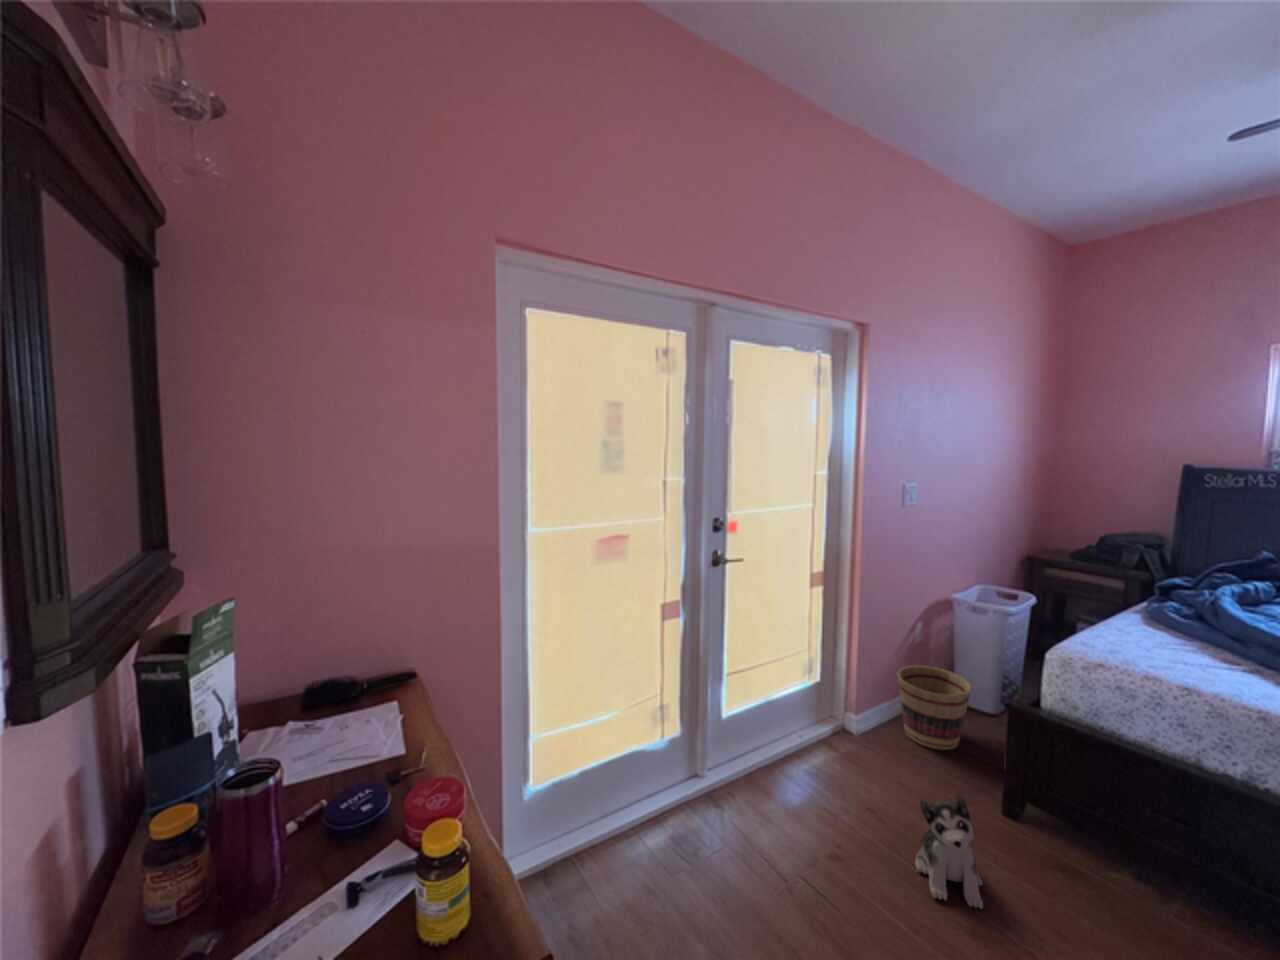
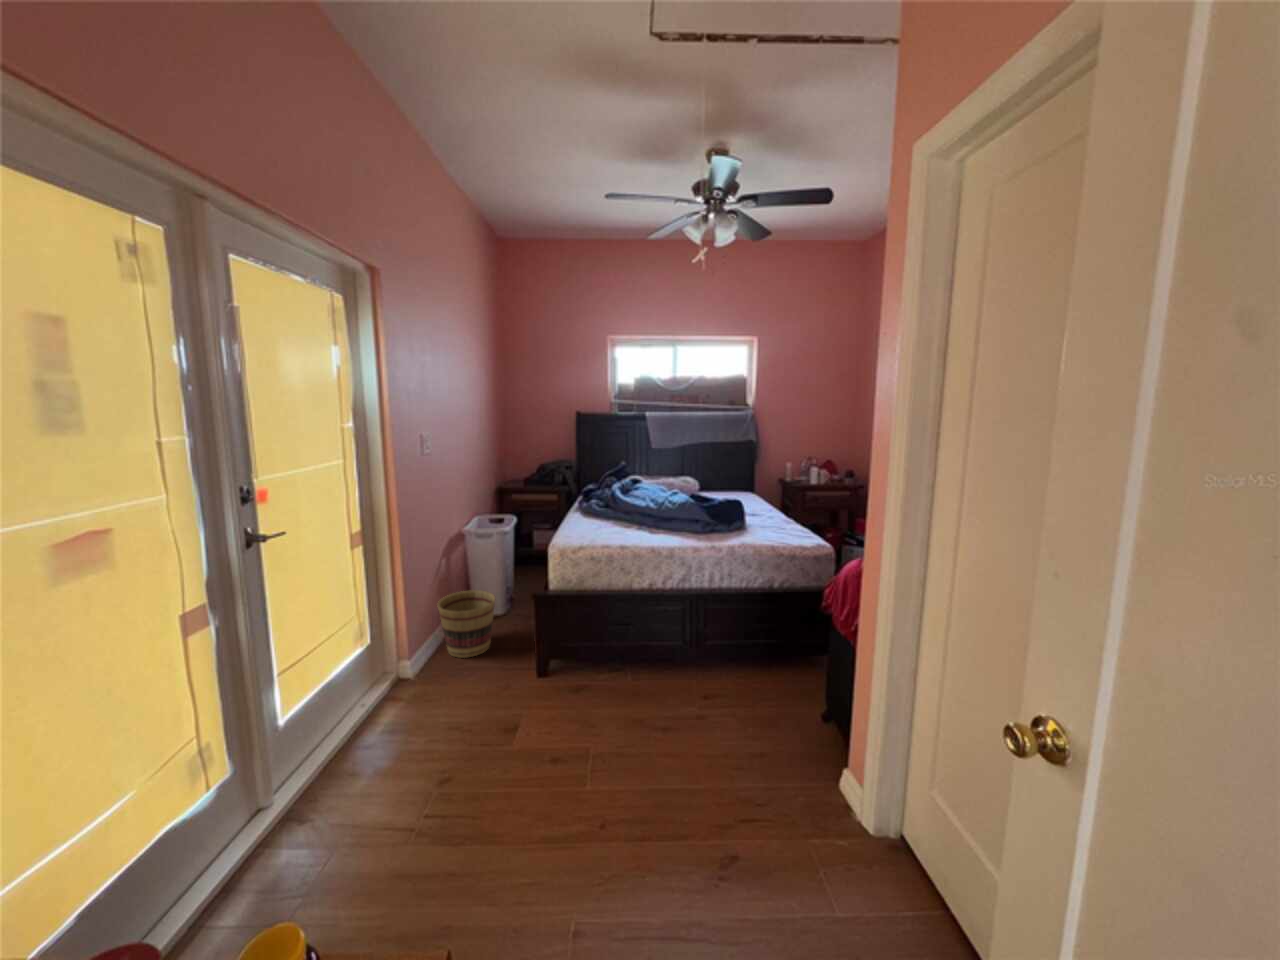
plush toy: present [915,796,983,909] -> none [502,668,553,753]

